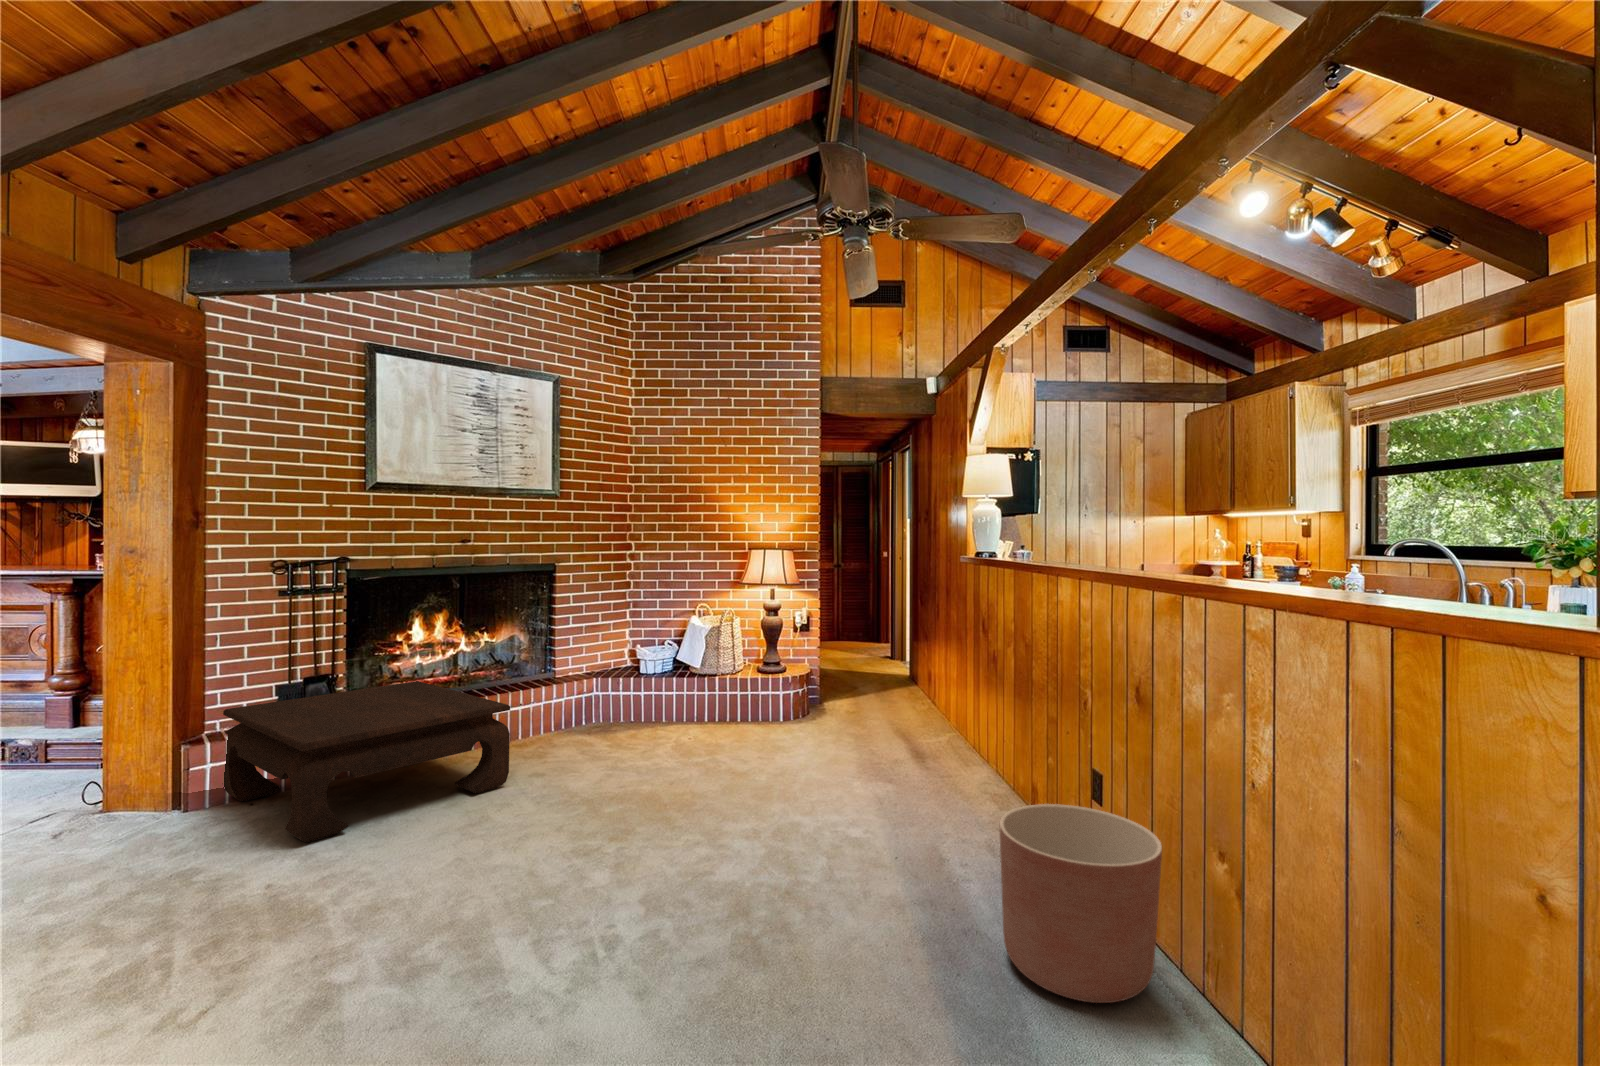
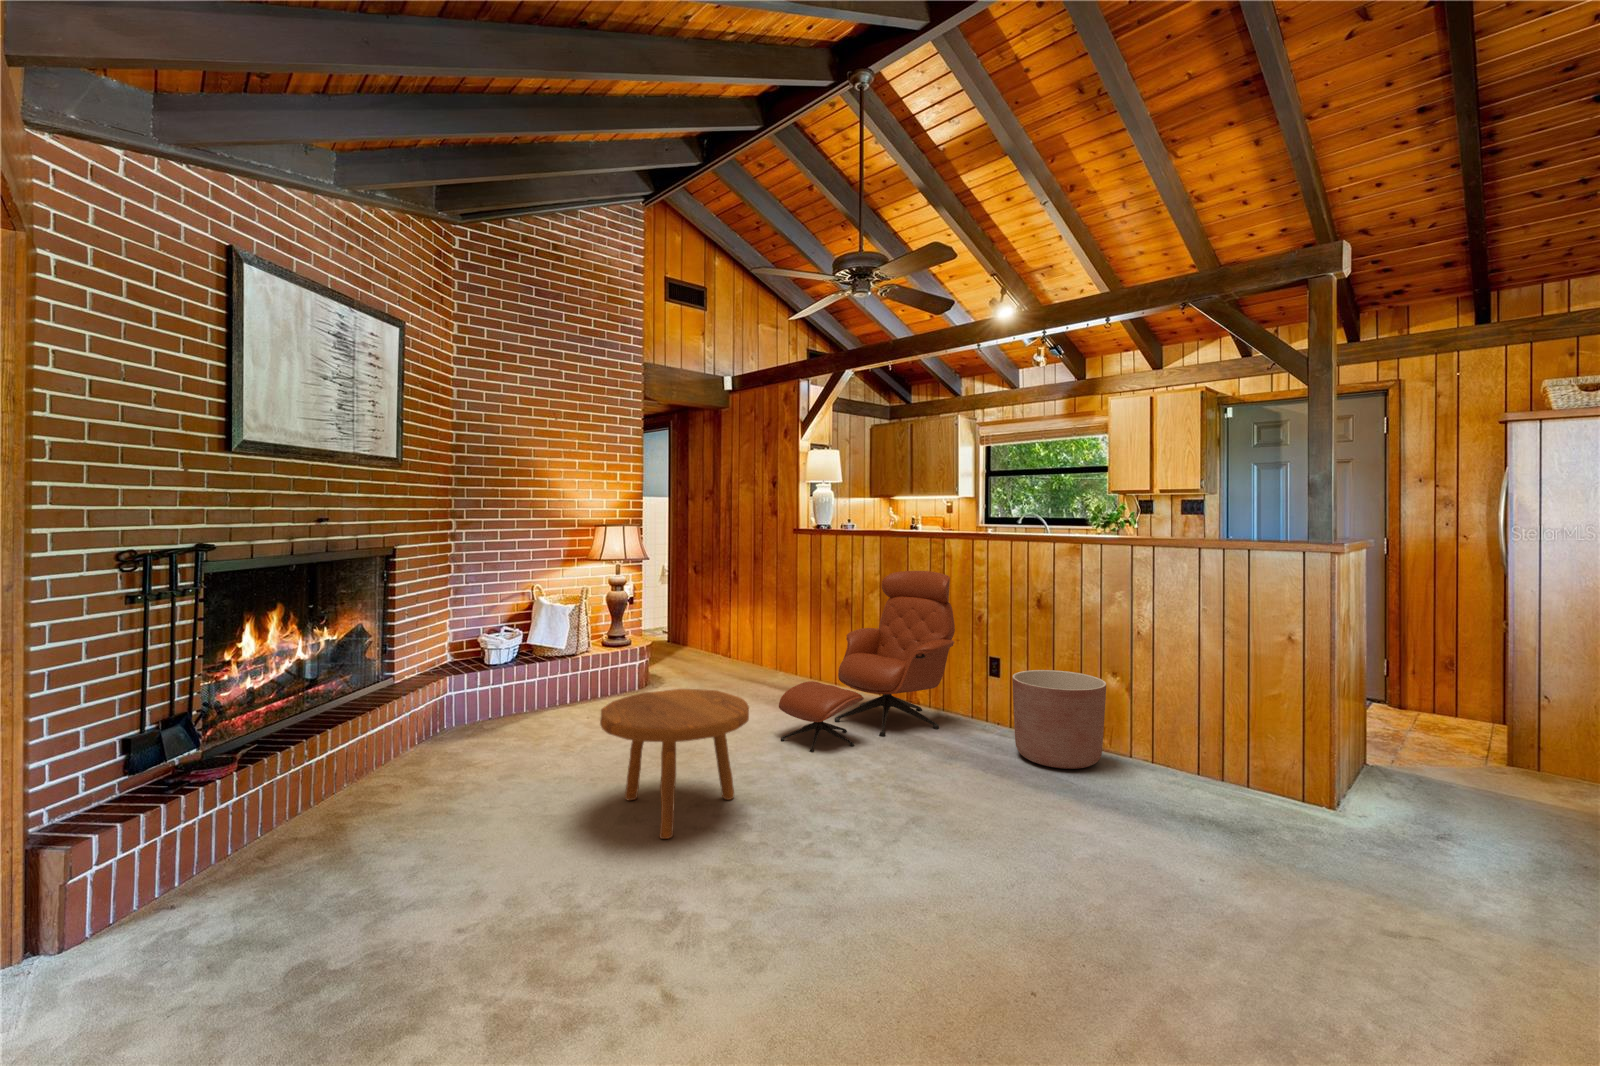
lounge chair: none [785,624,1054,861] -> present [779,571,955,752]
coffee table: present [223,681,510,843] -> none [76,700,501,917]
footstool: none [477,721,637,870] -> present [600,689,749,839]

